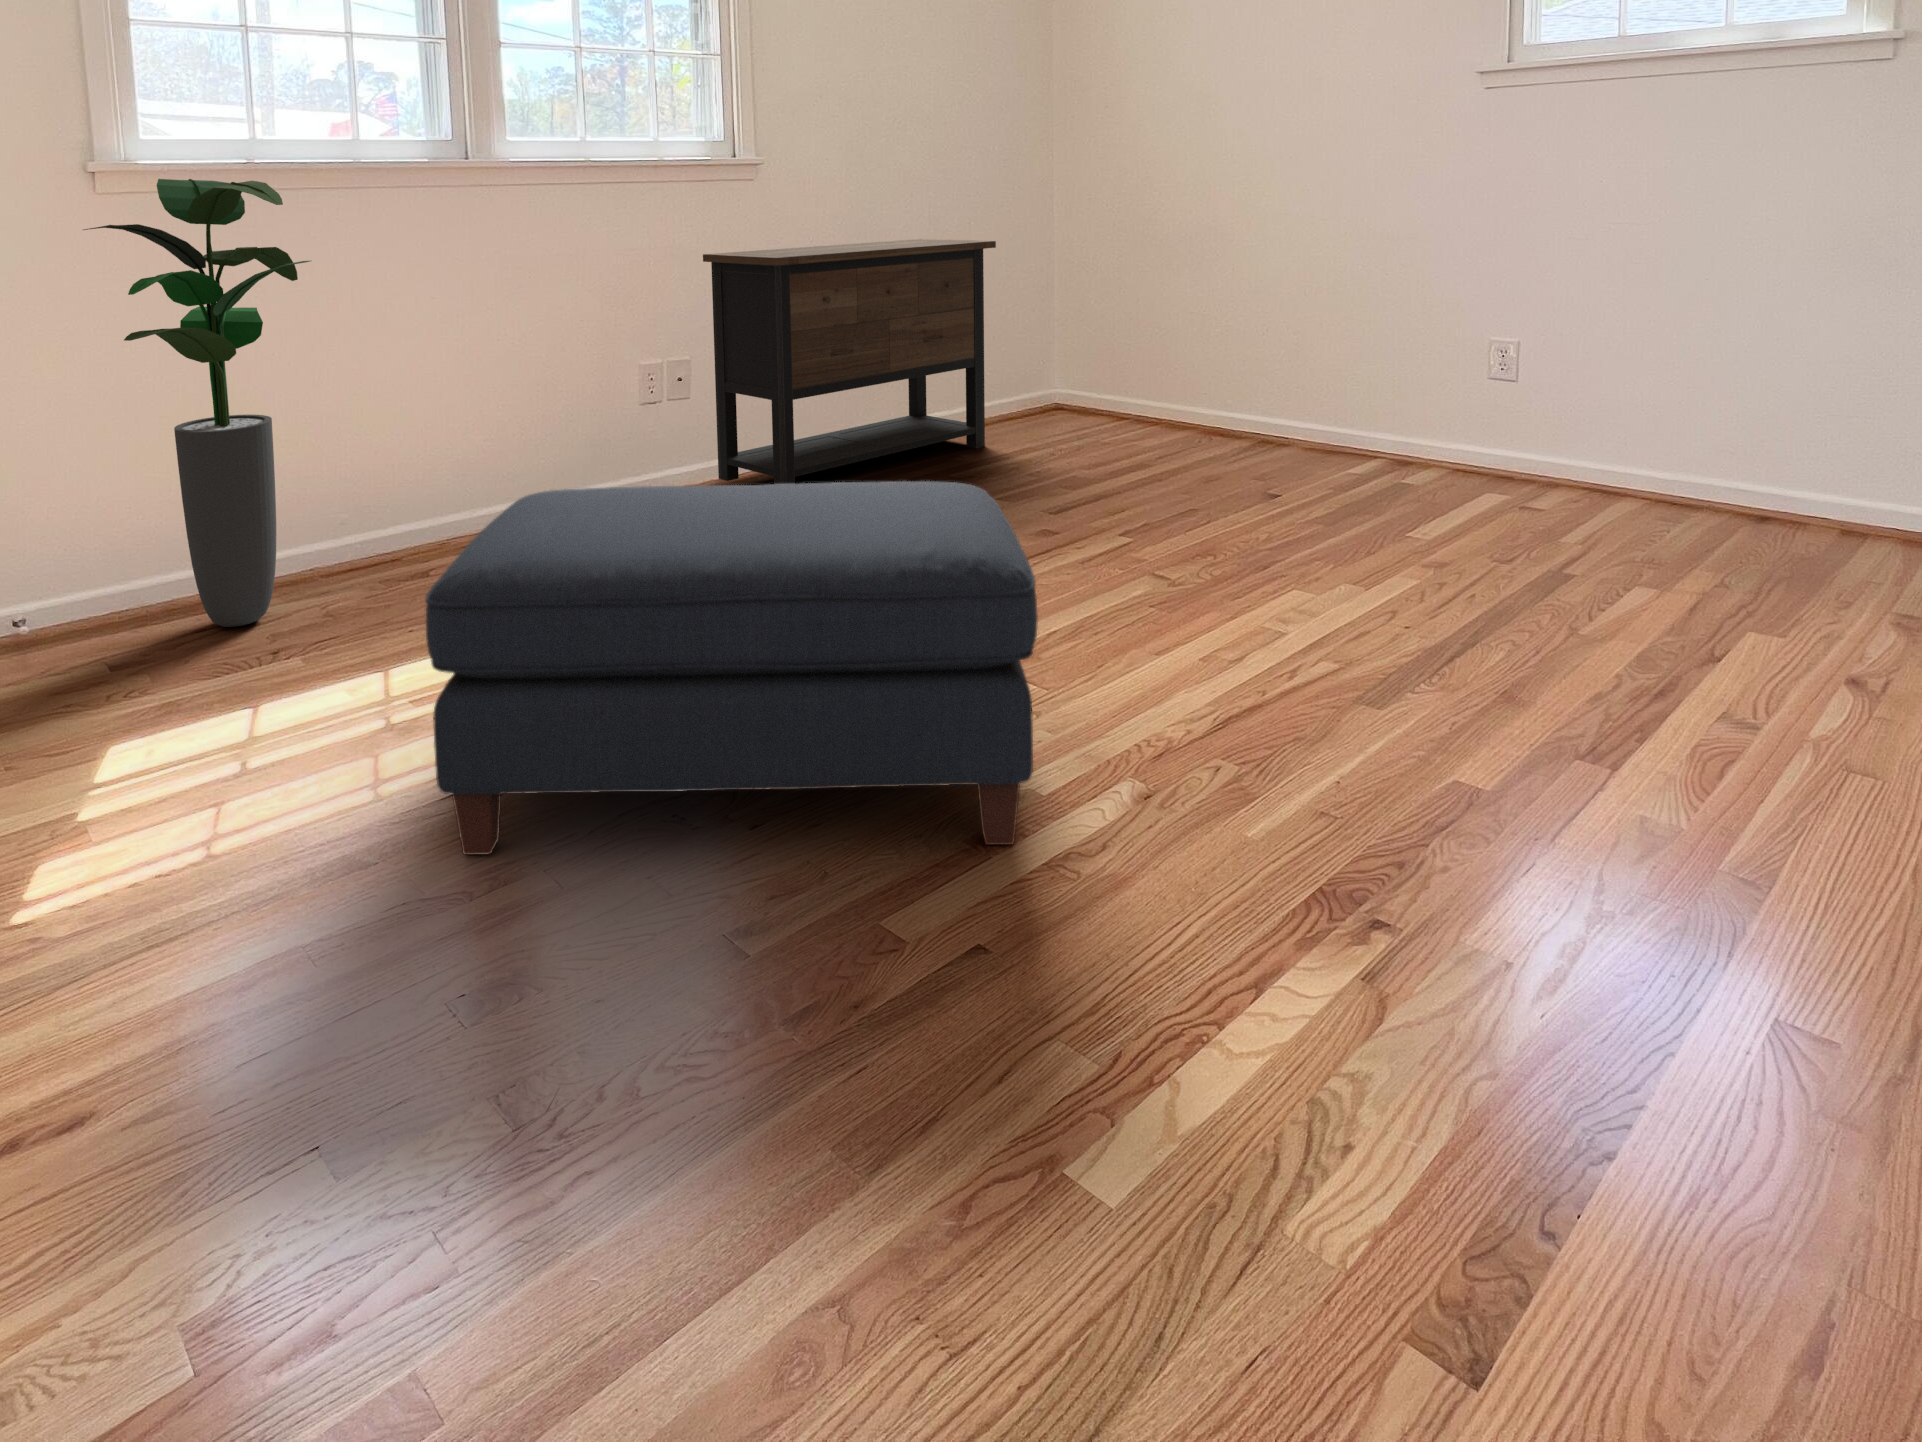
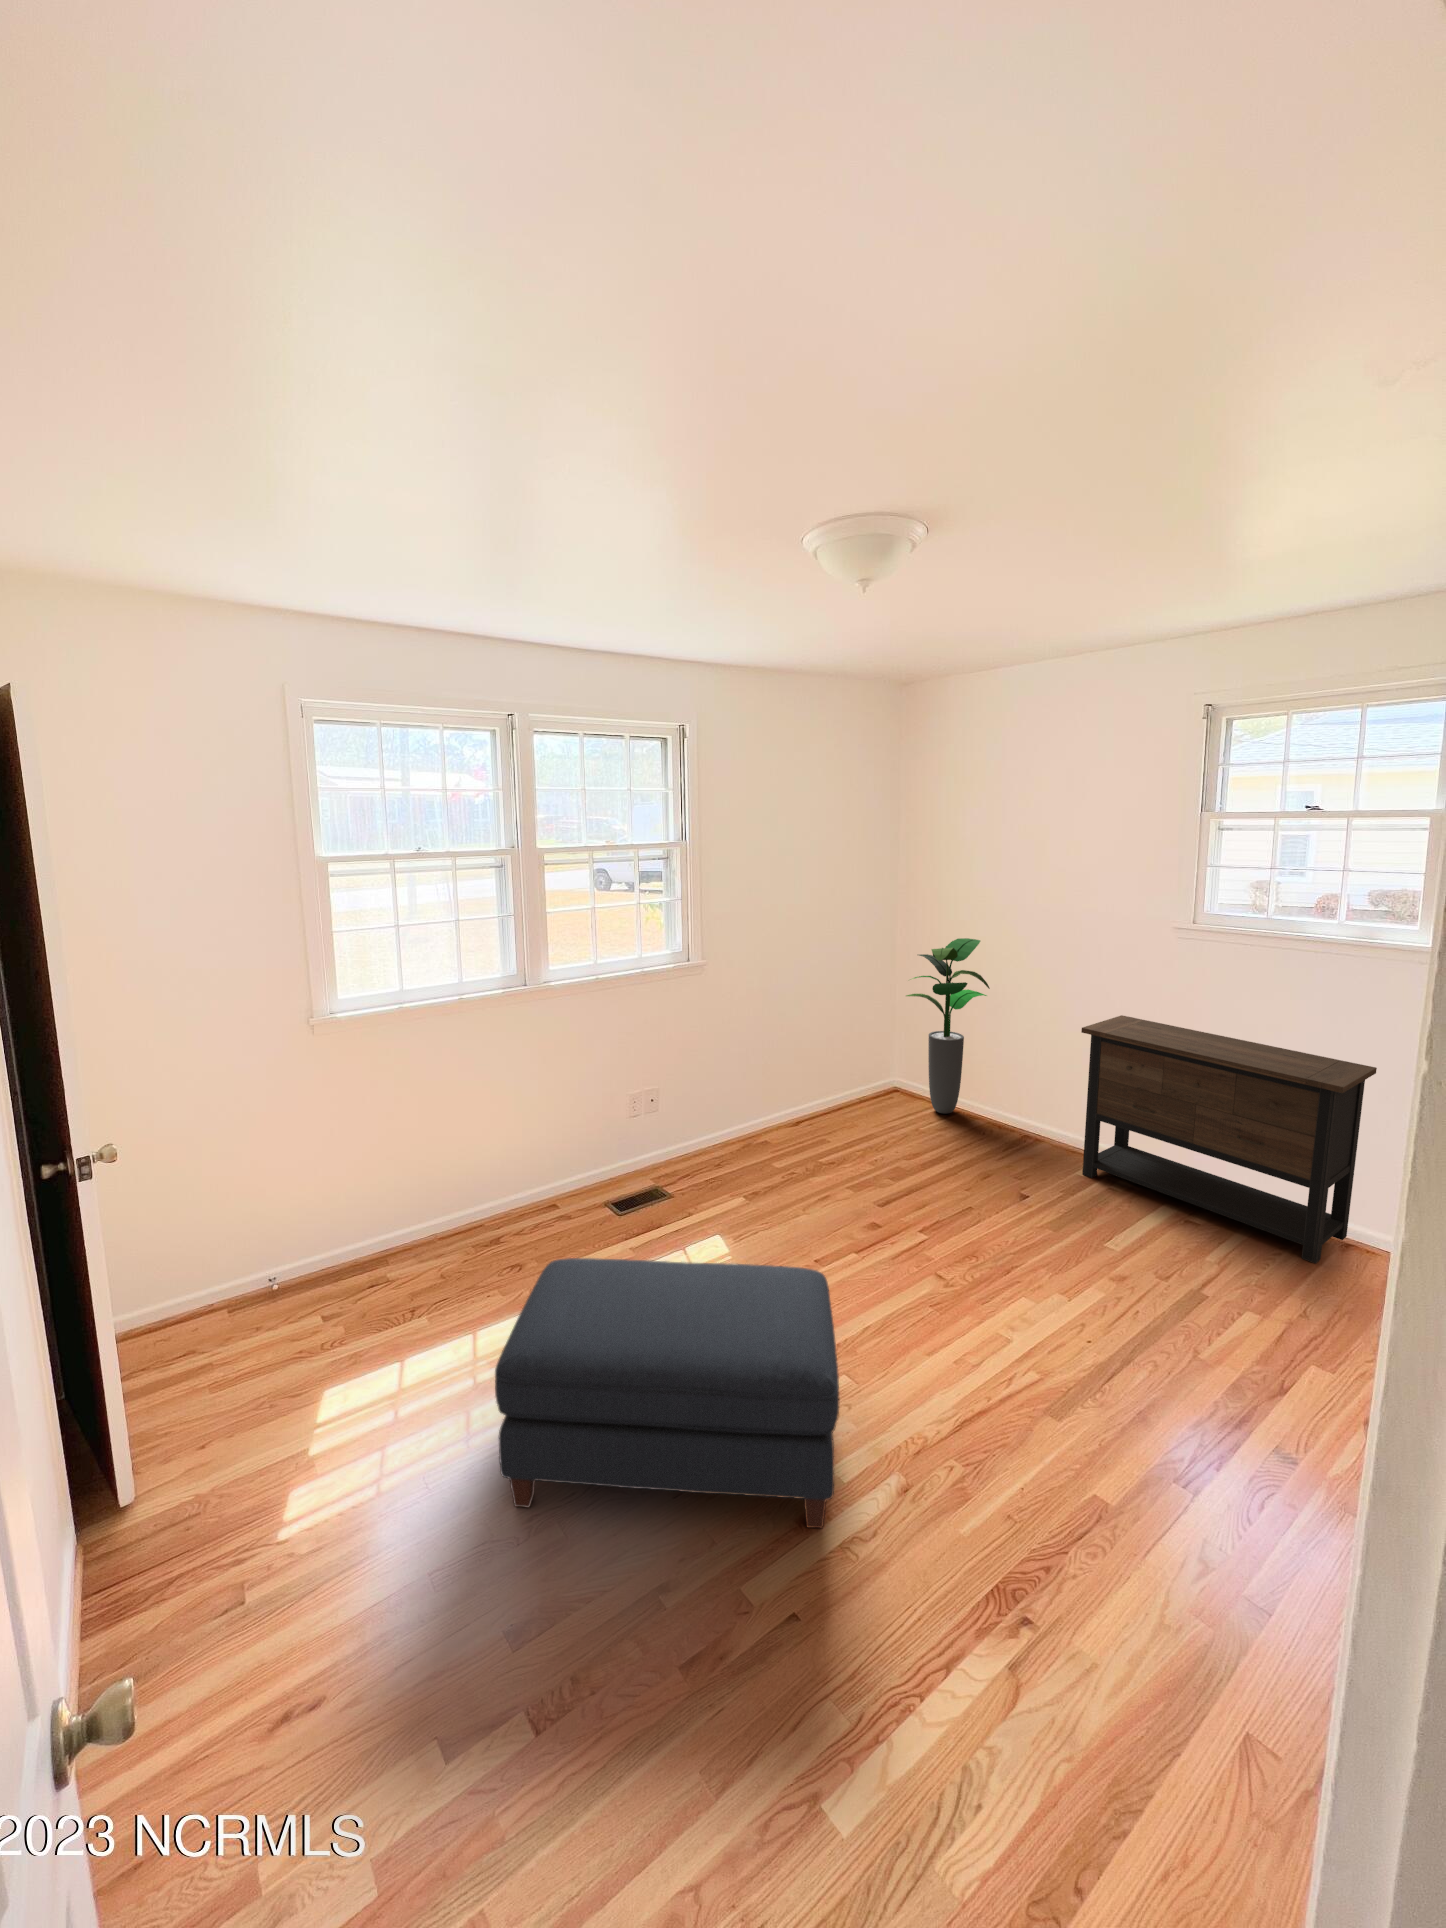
potted plant: present [84,179,310,627] -> present [906,938,990,1114]
dresser: present [703,239,996,484] -> present [1081,1015,1377,1263]

